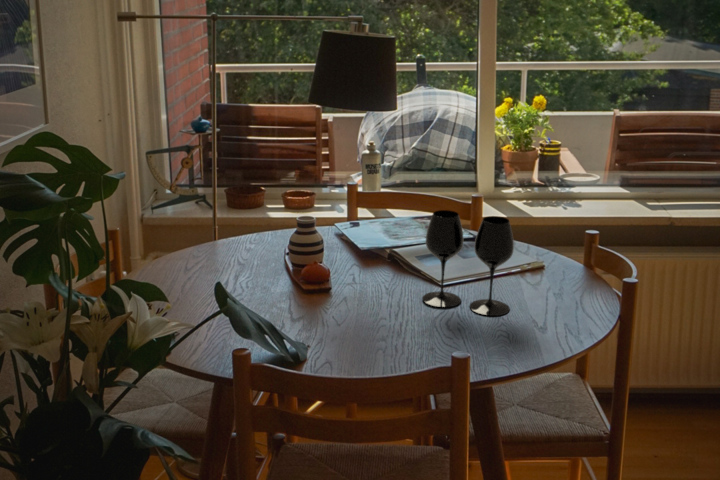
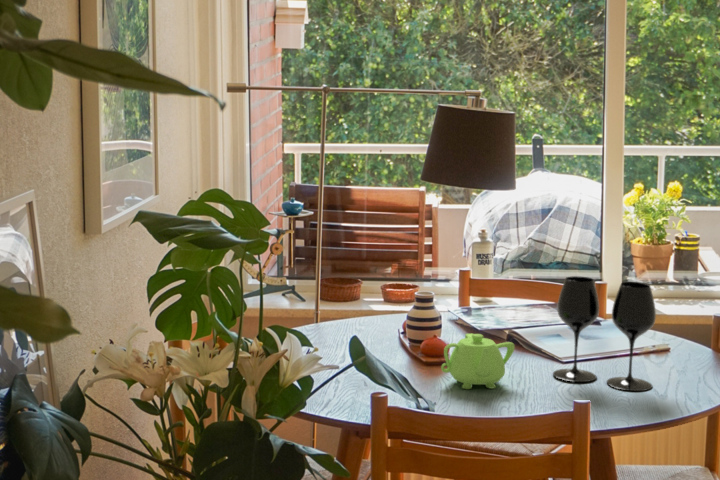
teapot: none [318,265,386,320] -> present [441,334,515,389]

